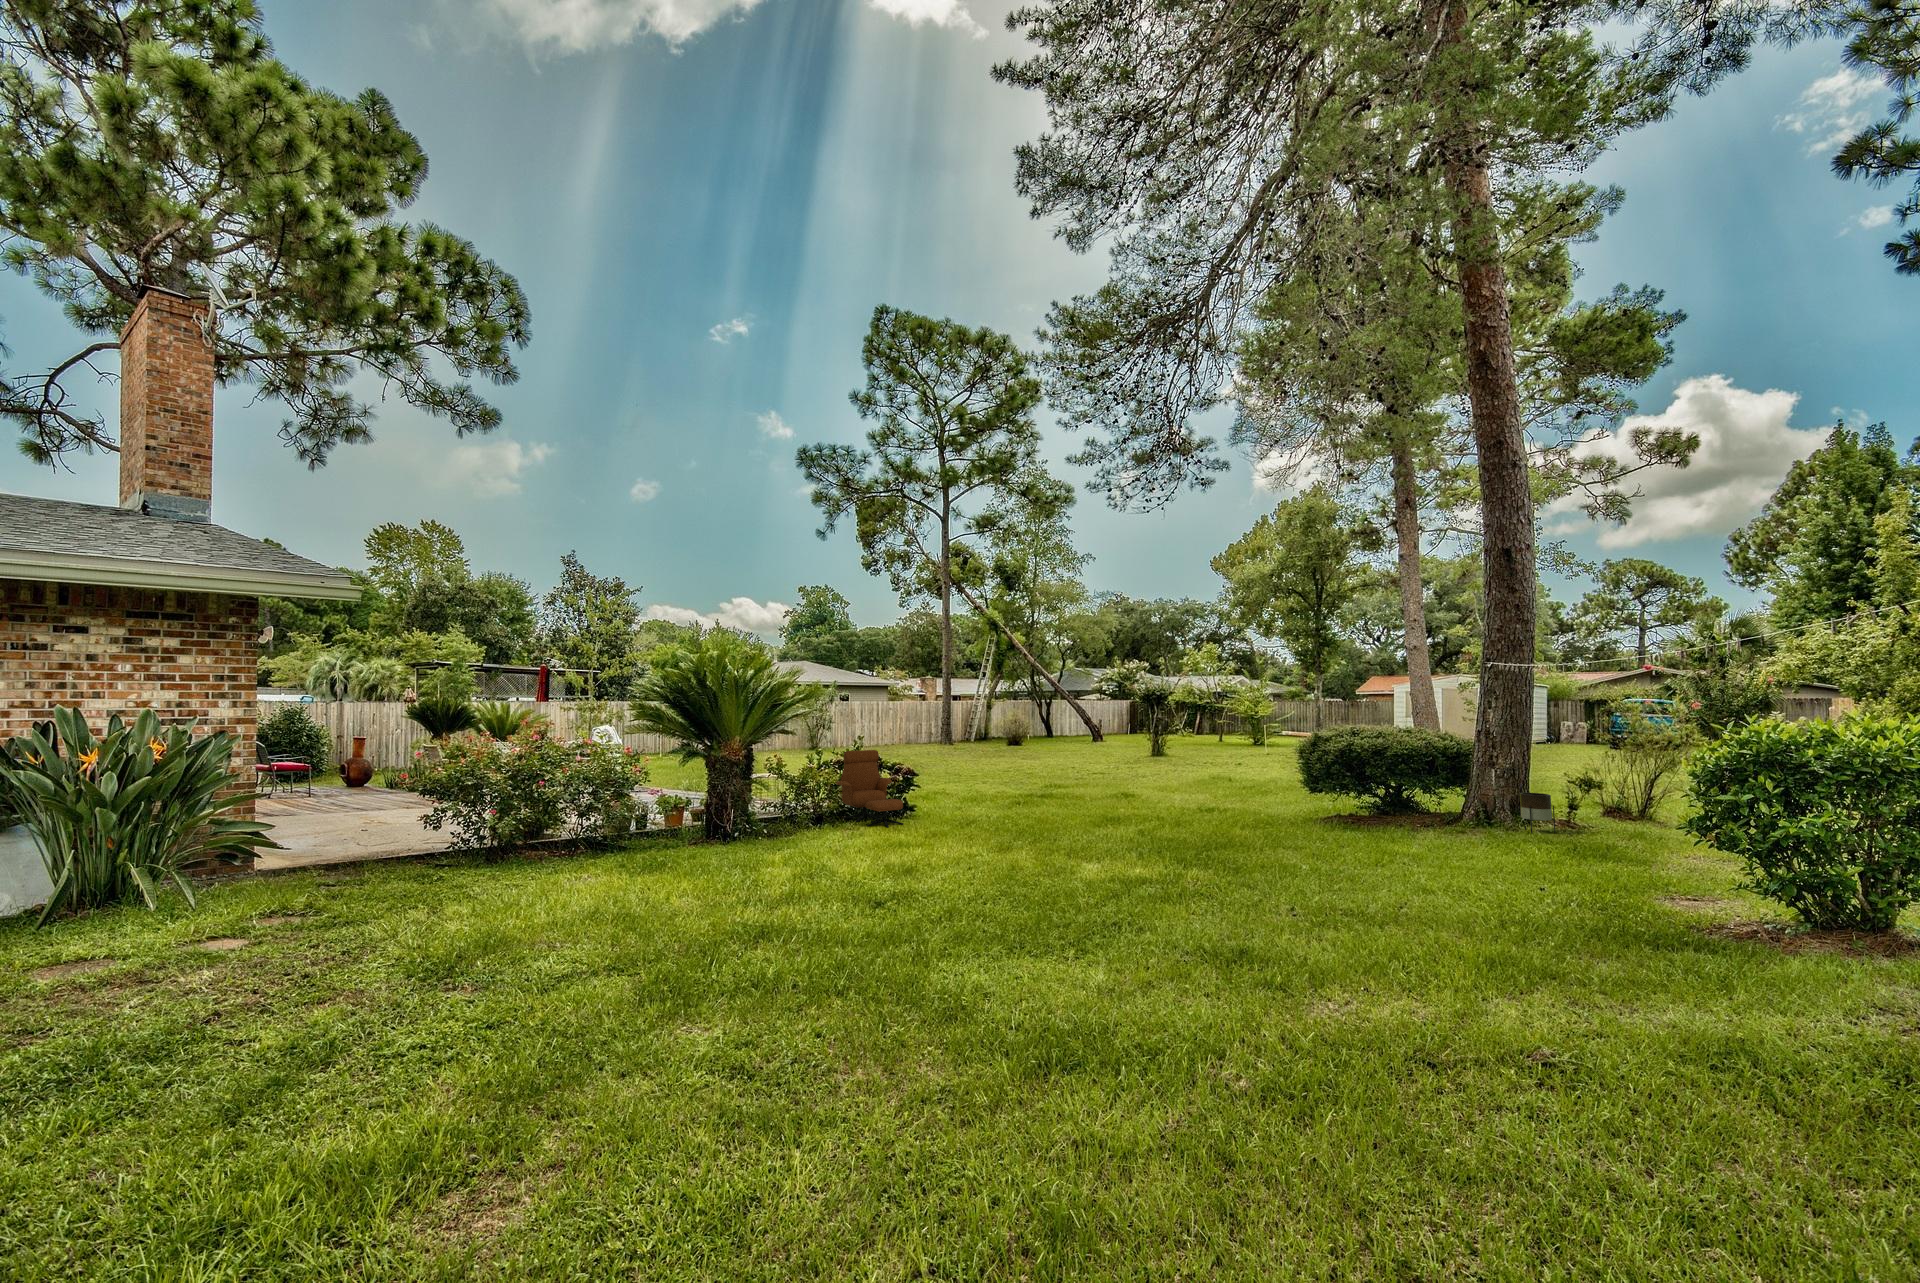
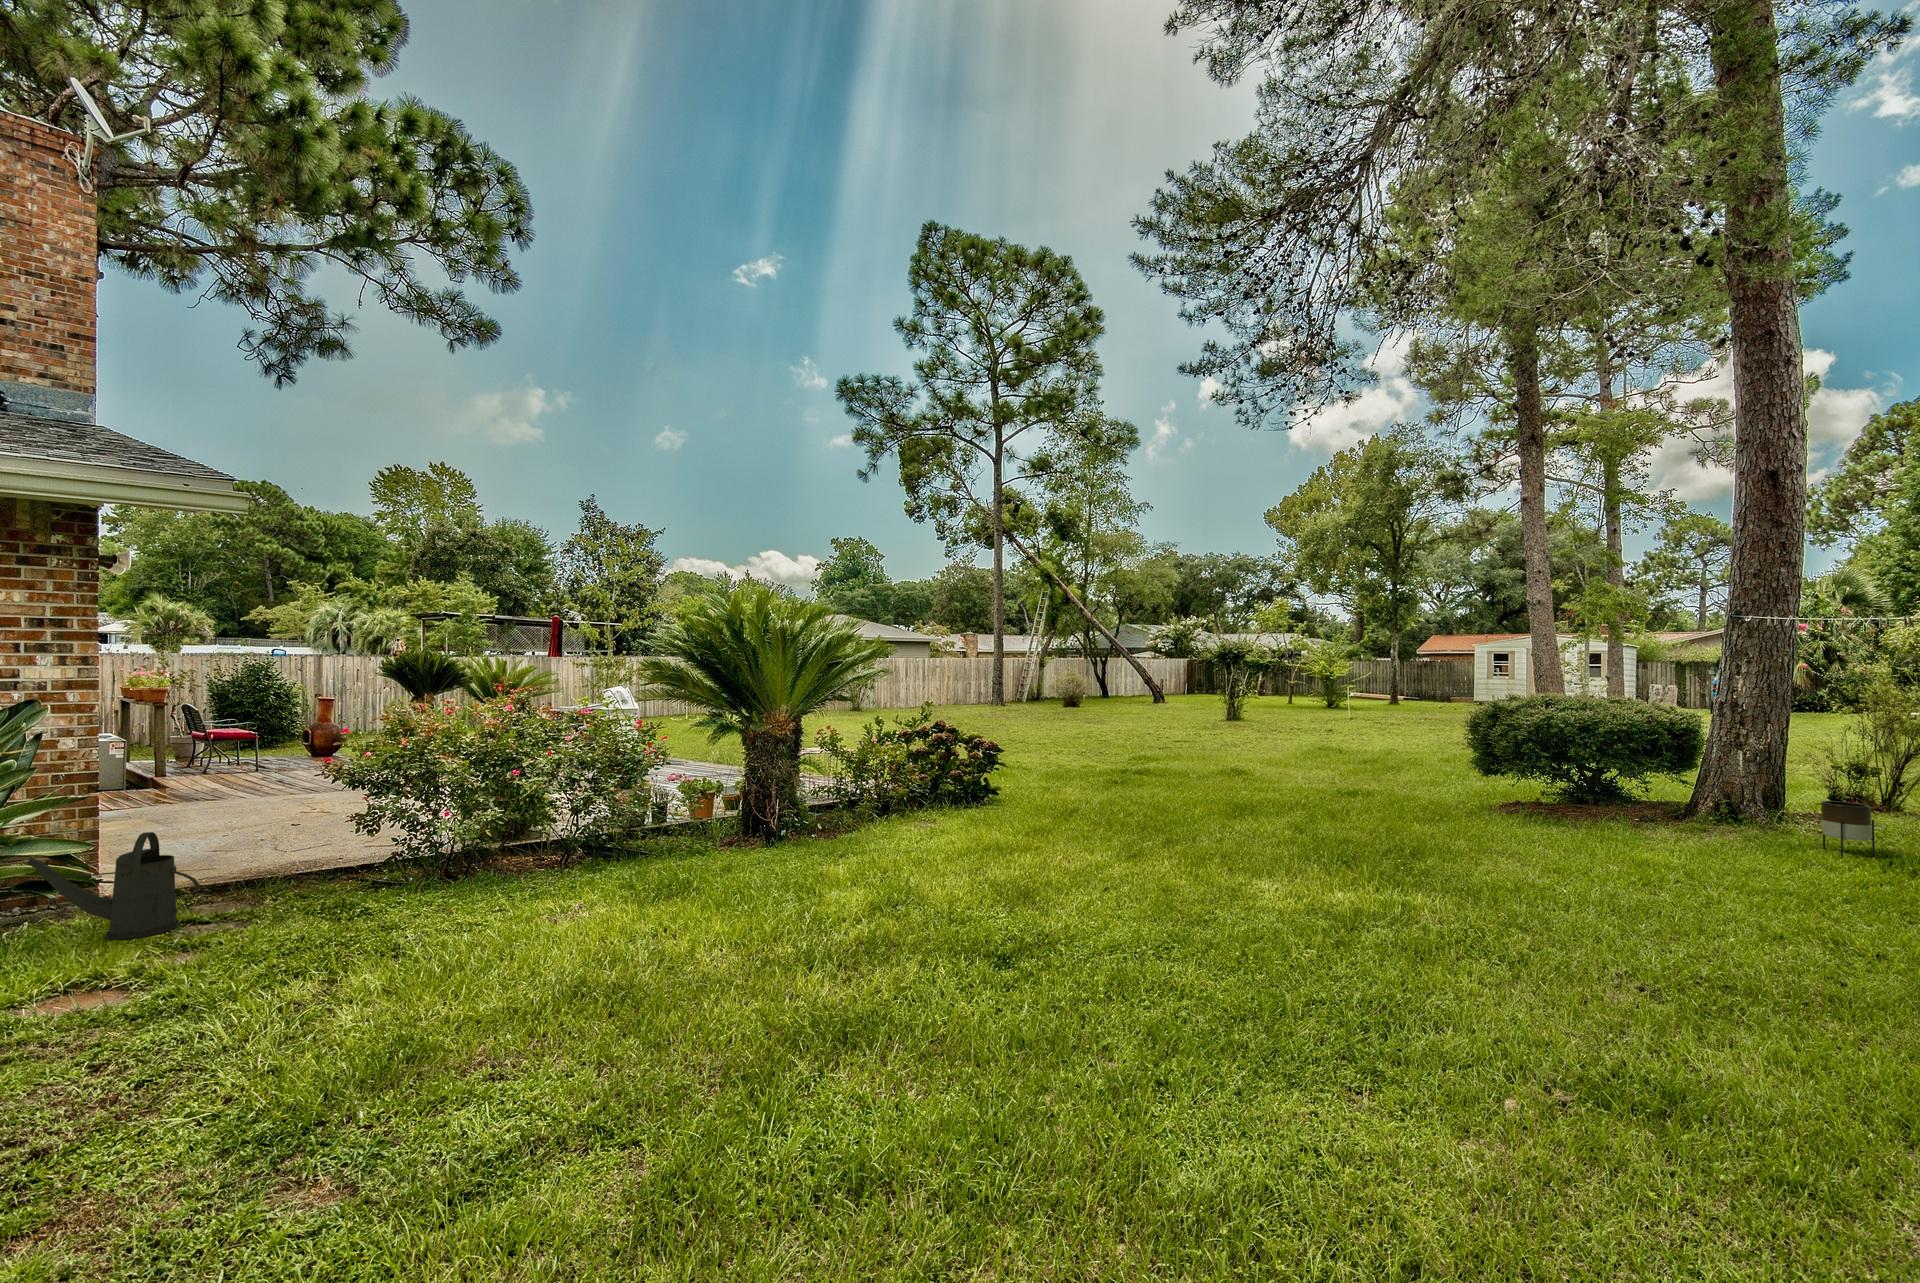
lounge chair: present [836,750,904,828] -> none [909,728,997,828]
watering can: none [178,821,294,897] -> present [28,832,199,940]

